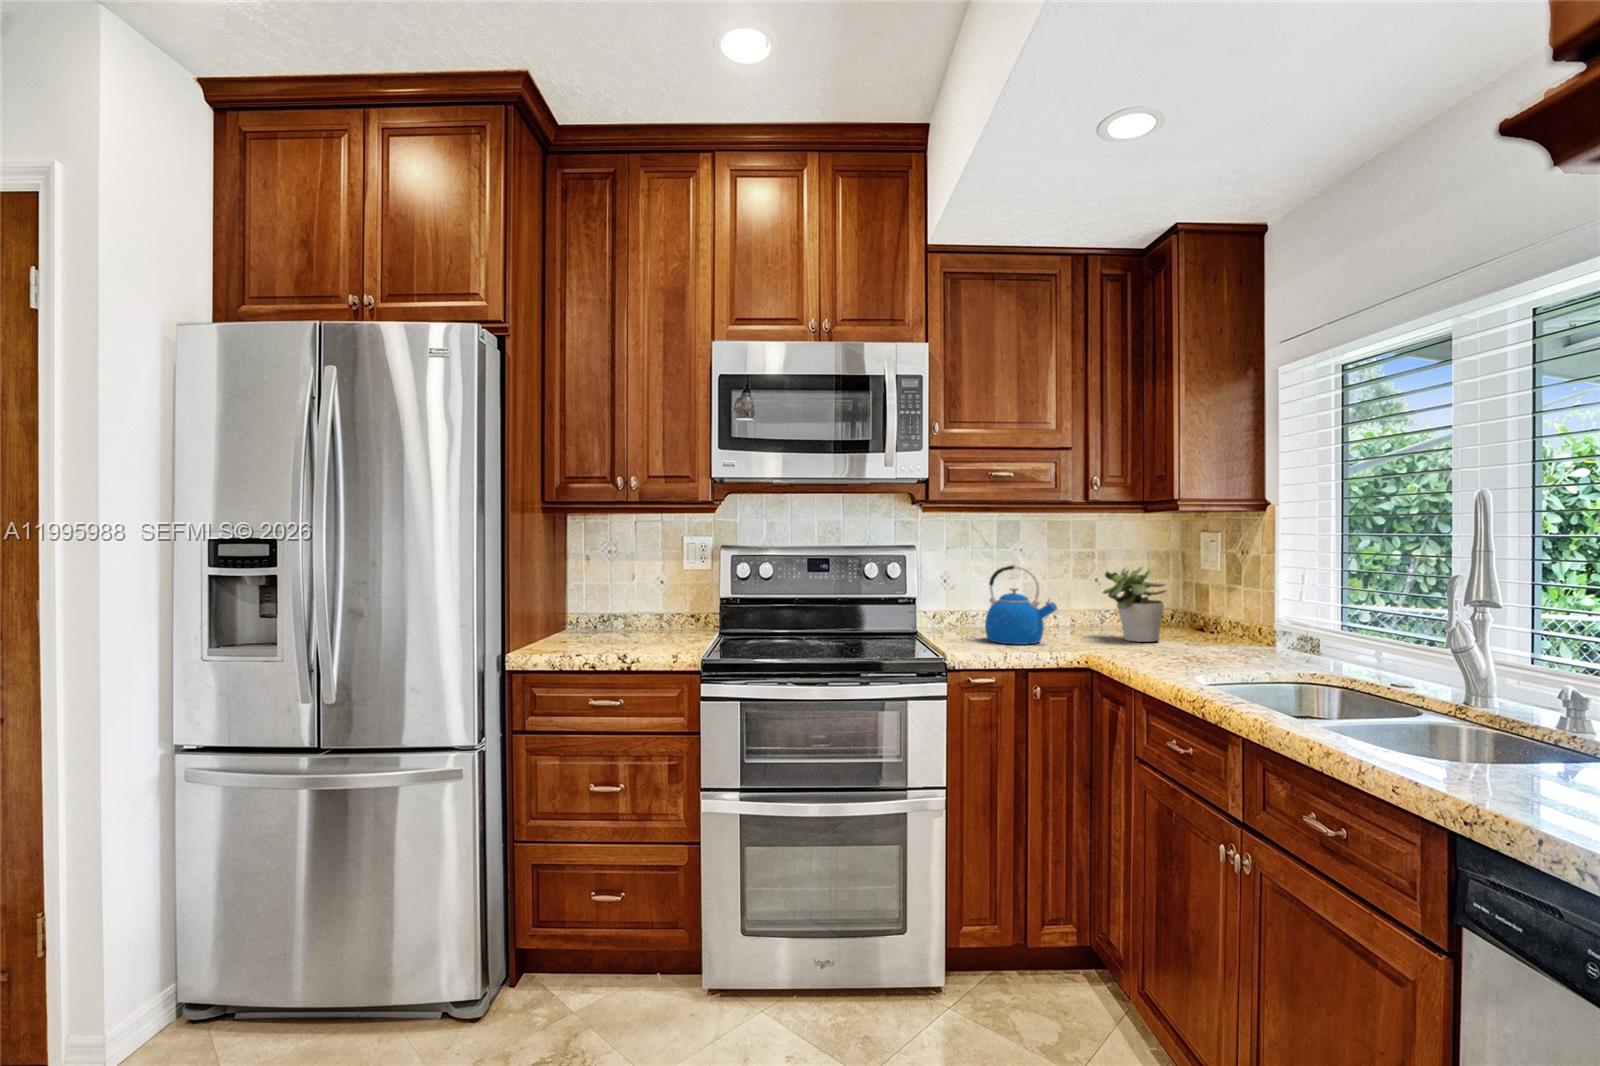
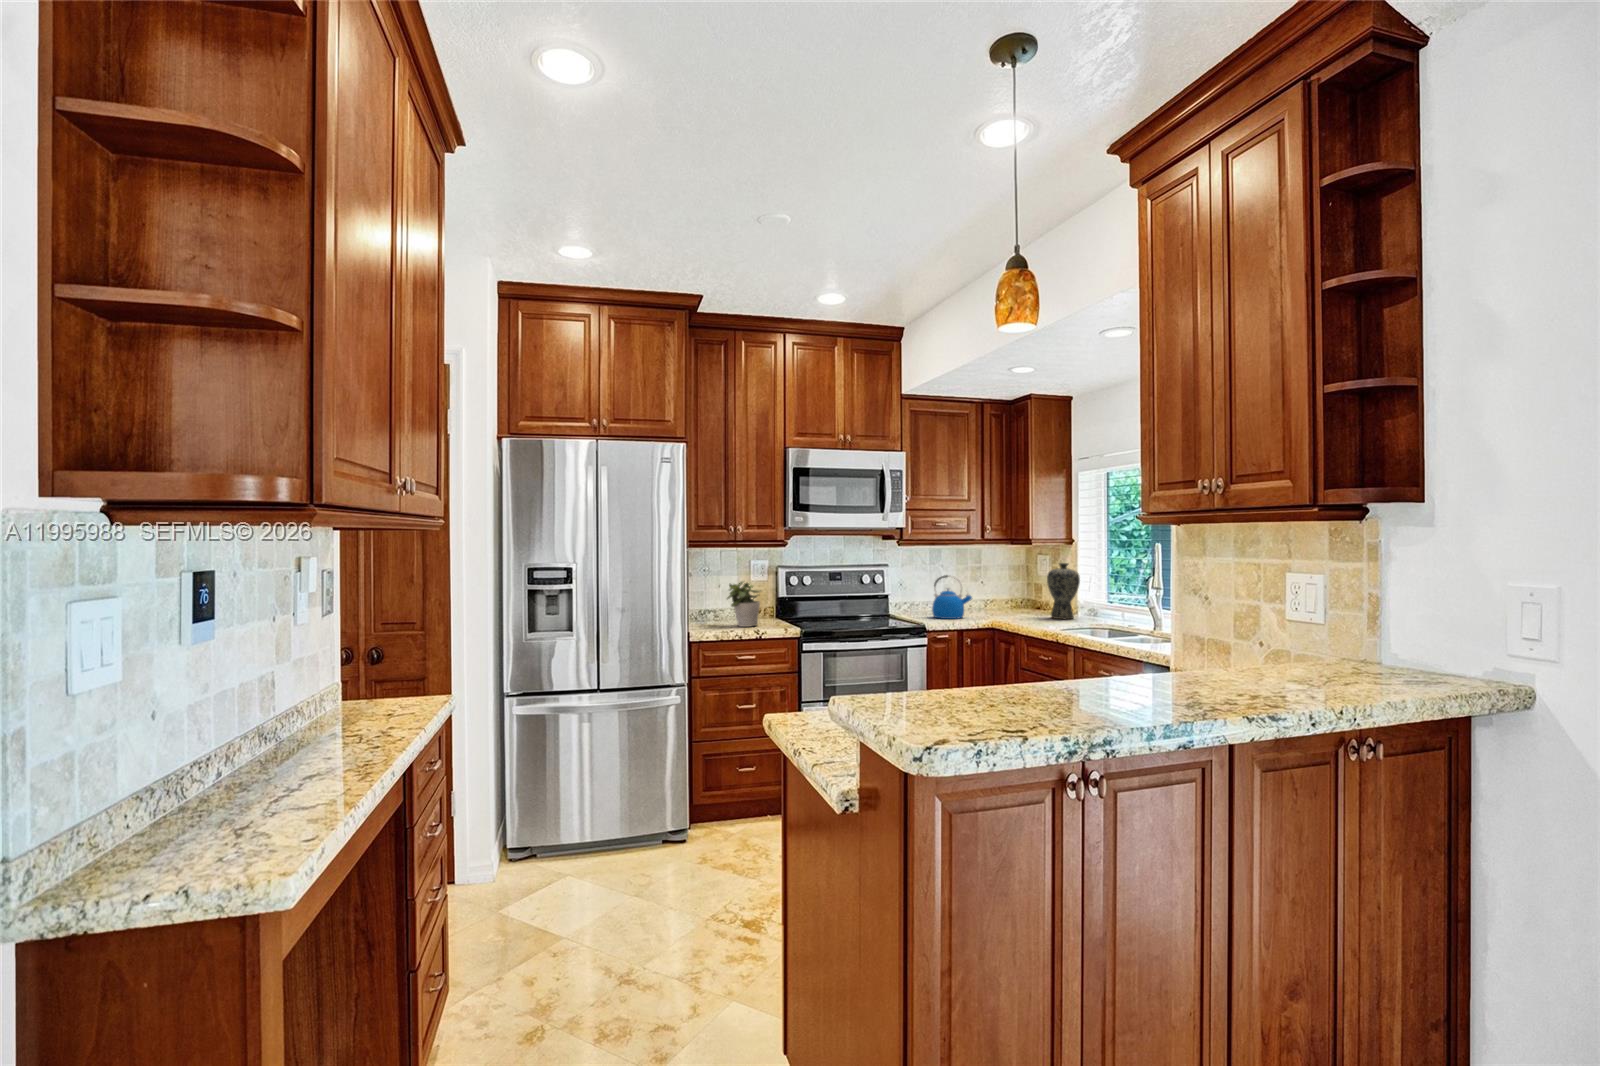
vase: none [1208,545,1277,656] -> present [1047,563,1080,619]
potted plant: present [1103,567,1166,642] -> present [727,581,760,627]

